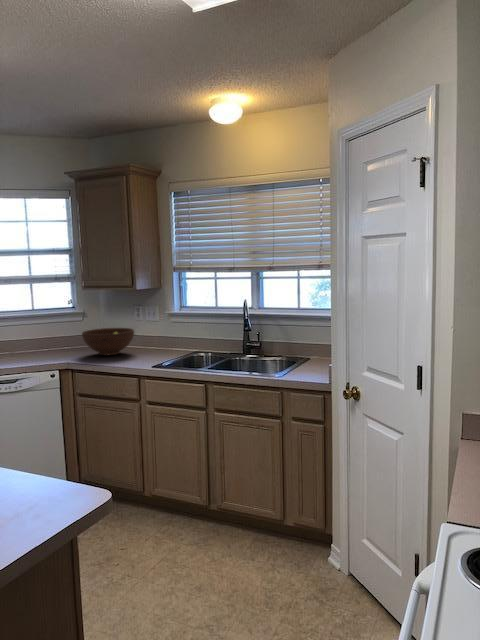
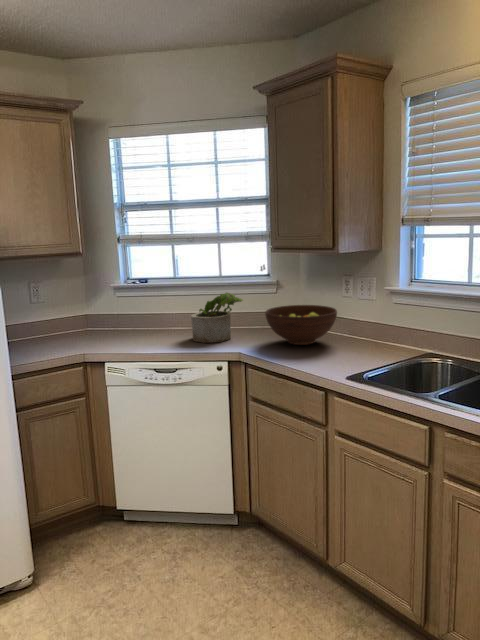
potted plant: none [18,321,59,360] -> present [191,293,243,343]

